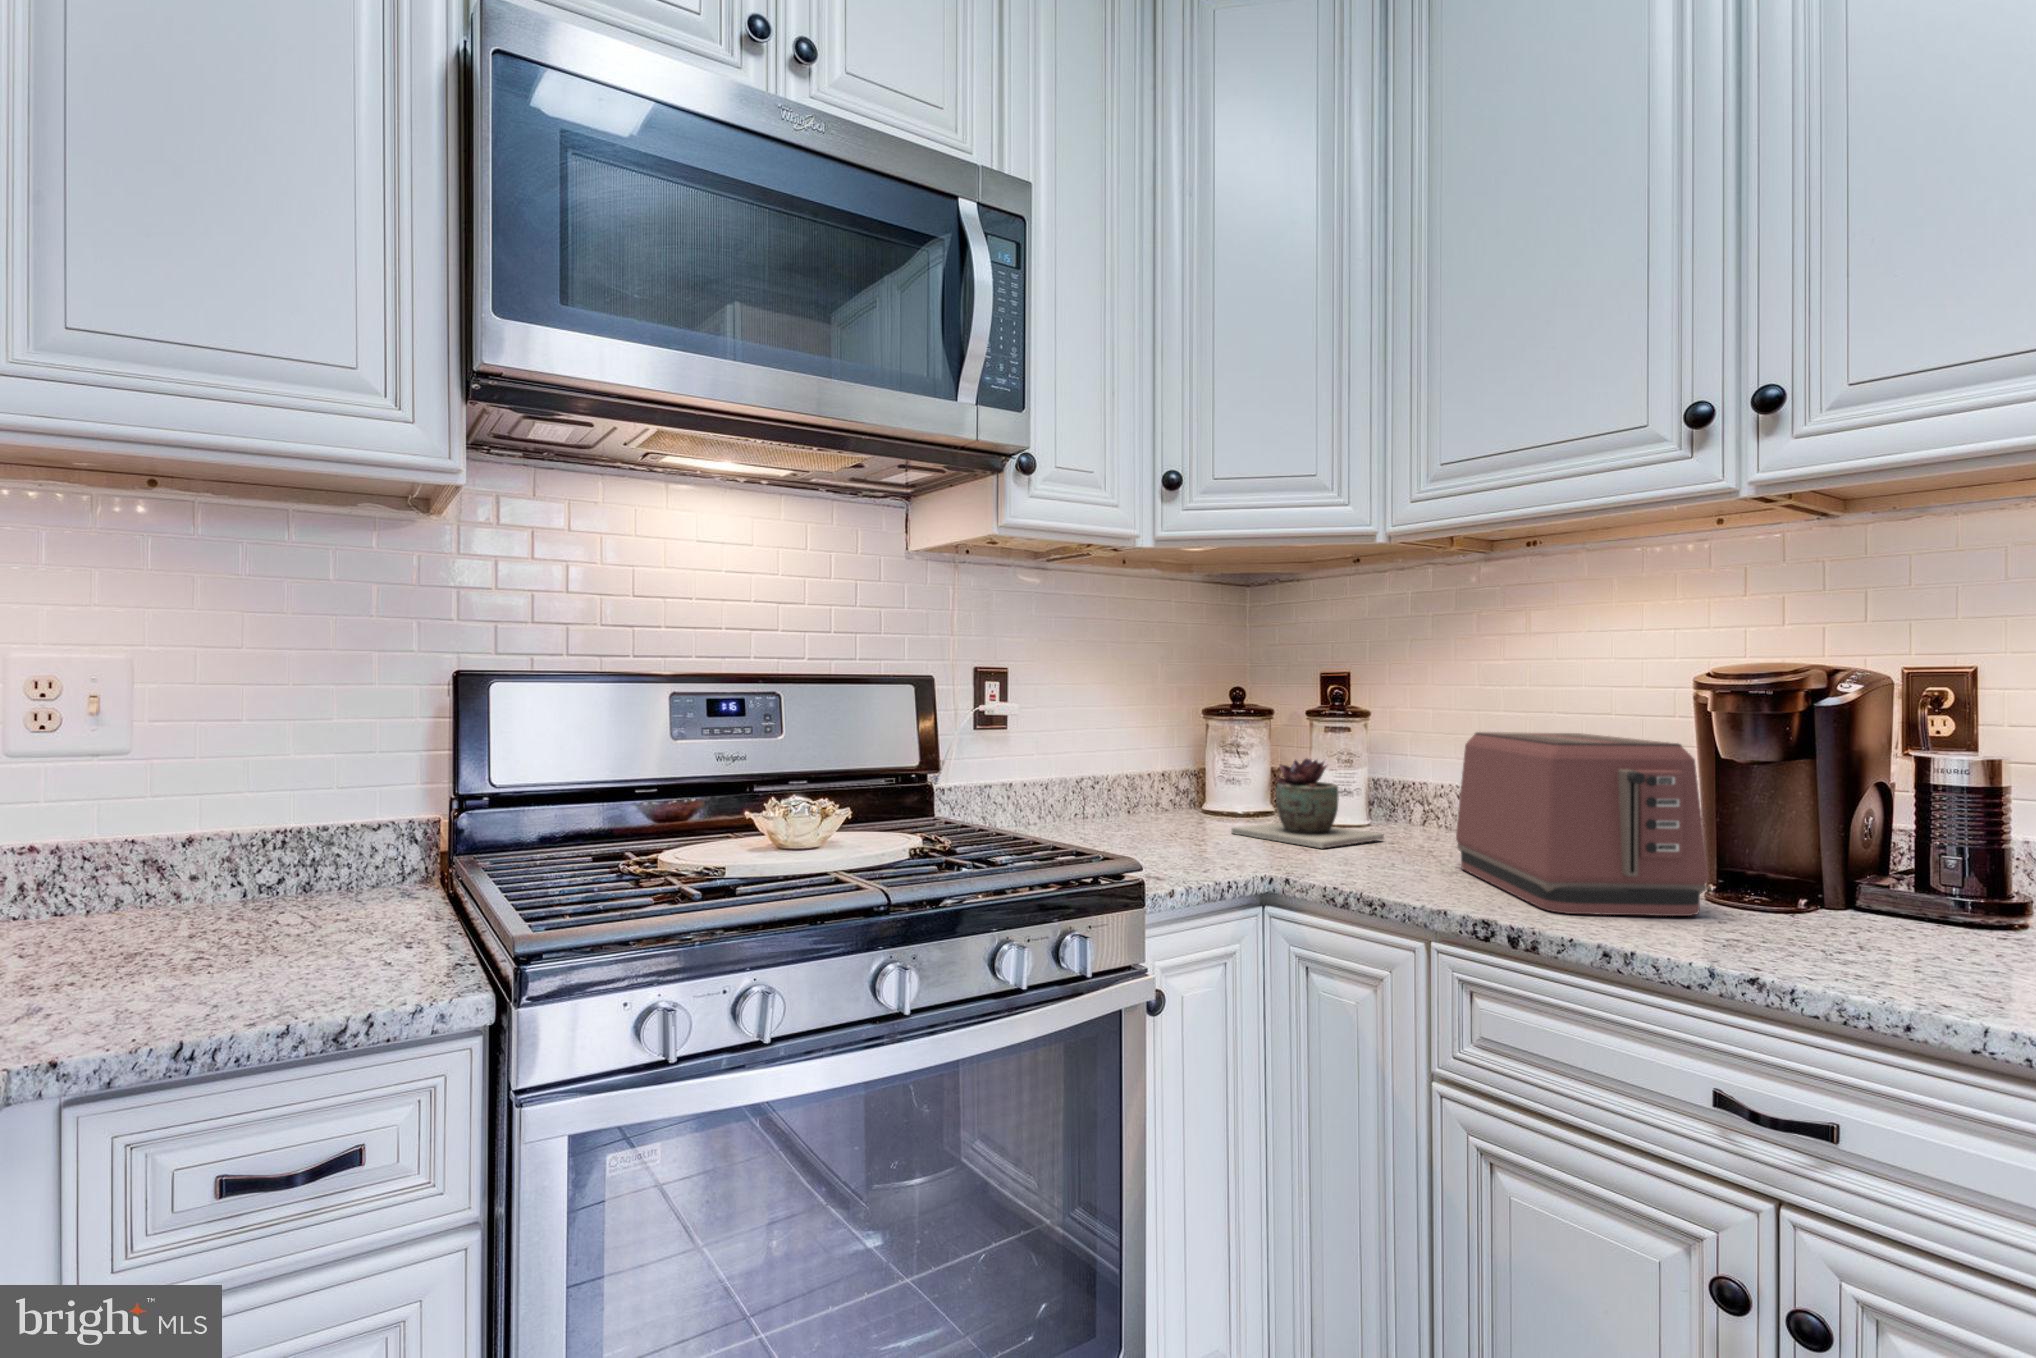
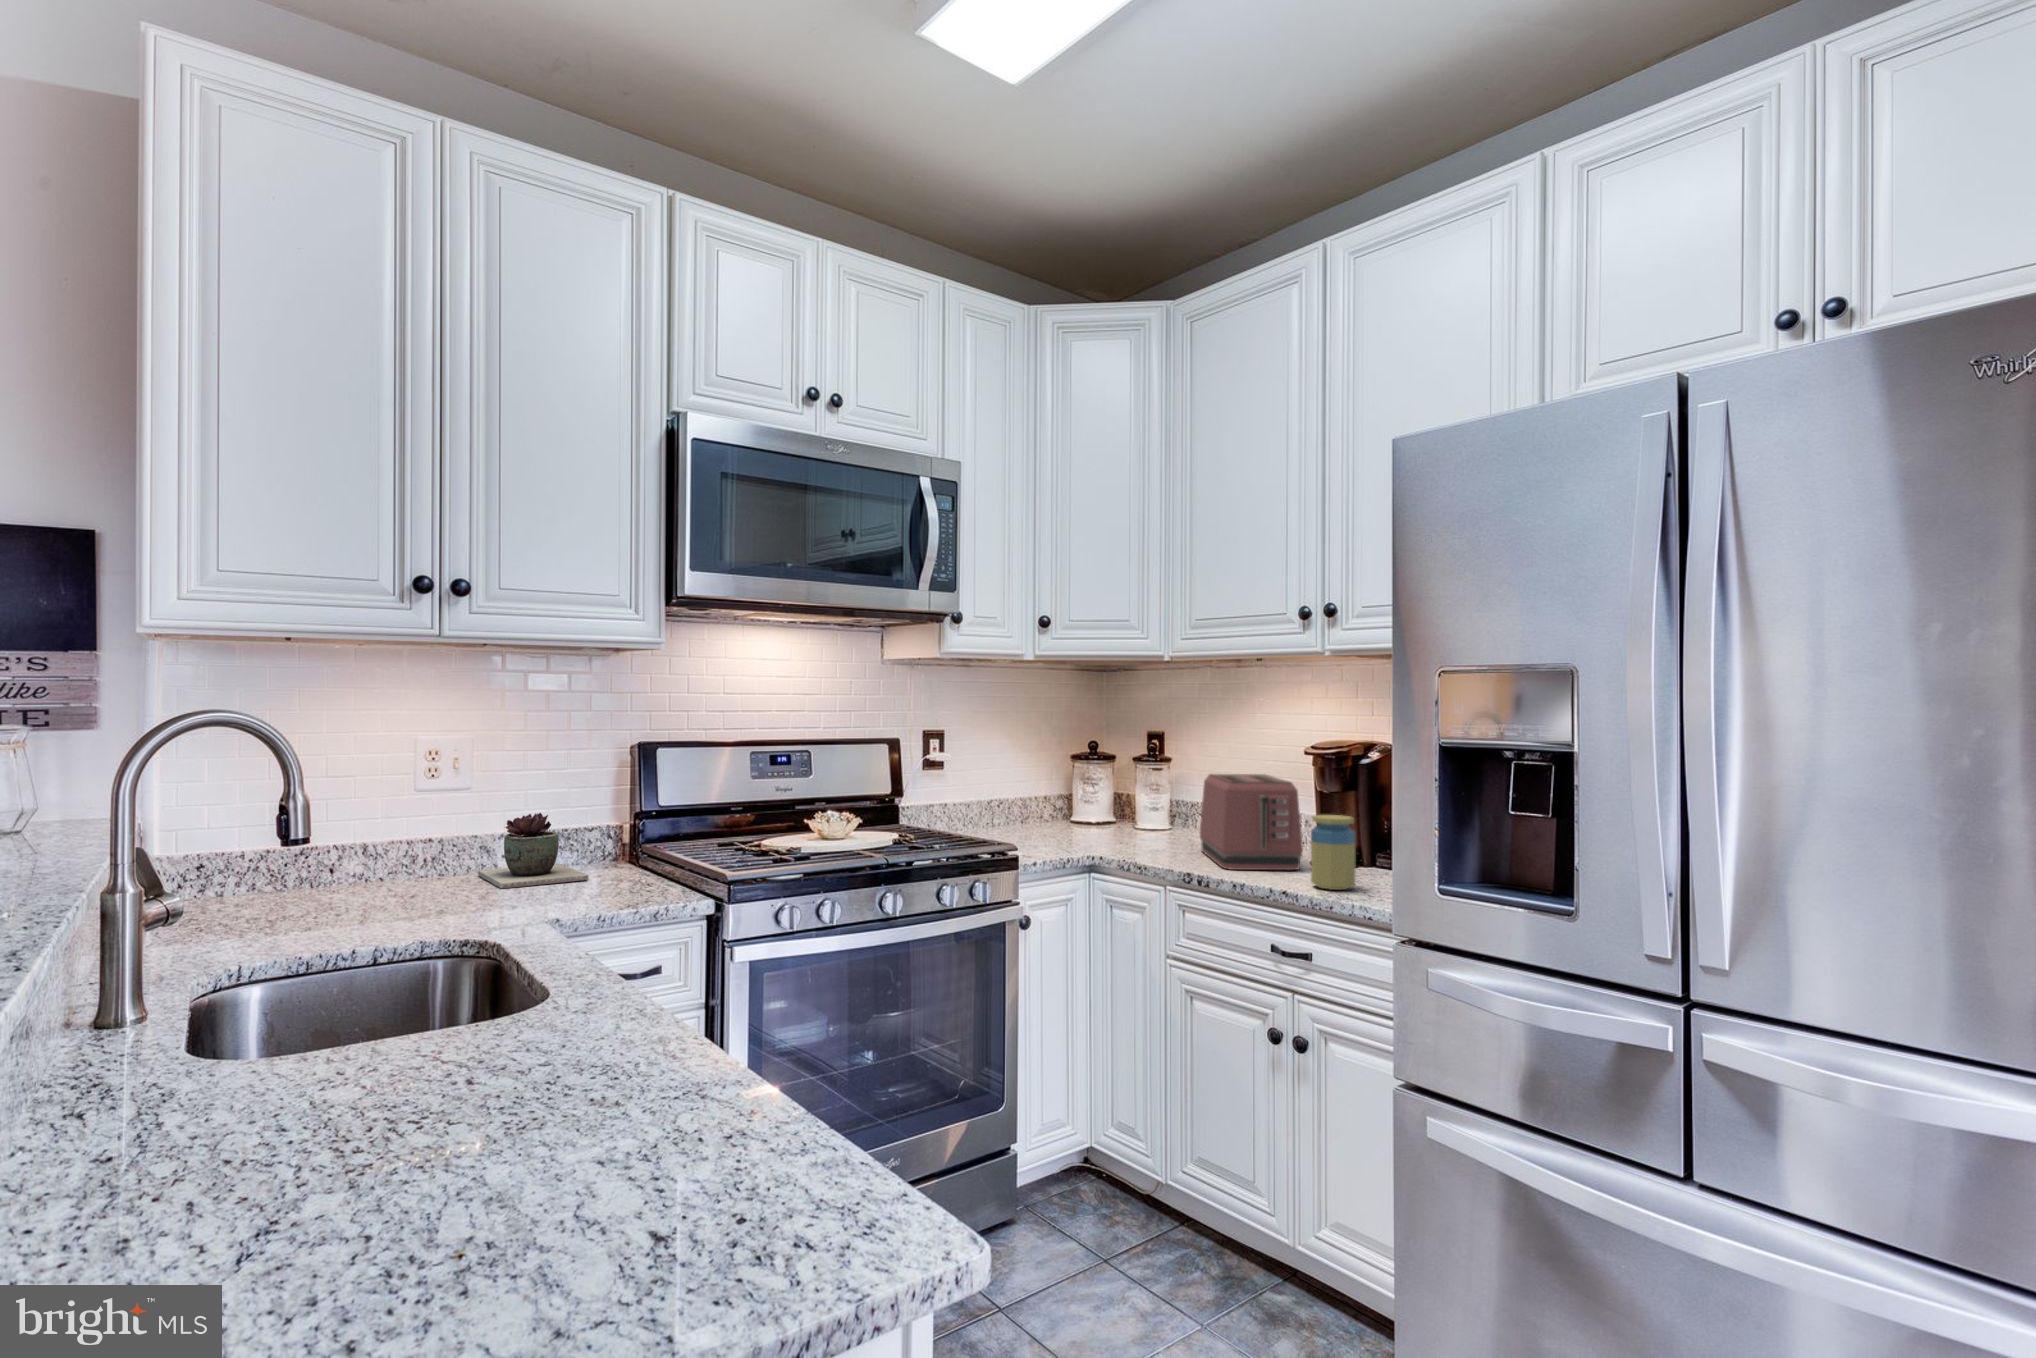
succulent plant: present [1231,759,1384,848] -> present [478,813,589,889]
jar: none [1789,809,1905,976] -> present [1311,815,1356,890]

